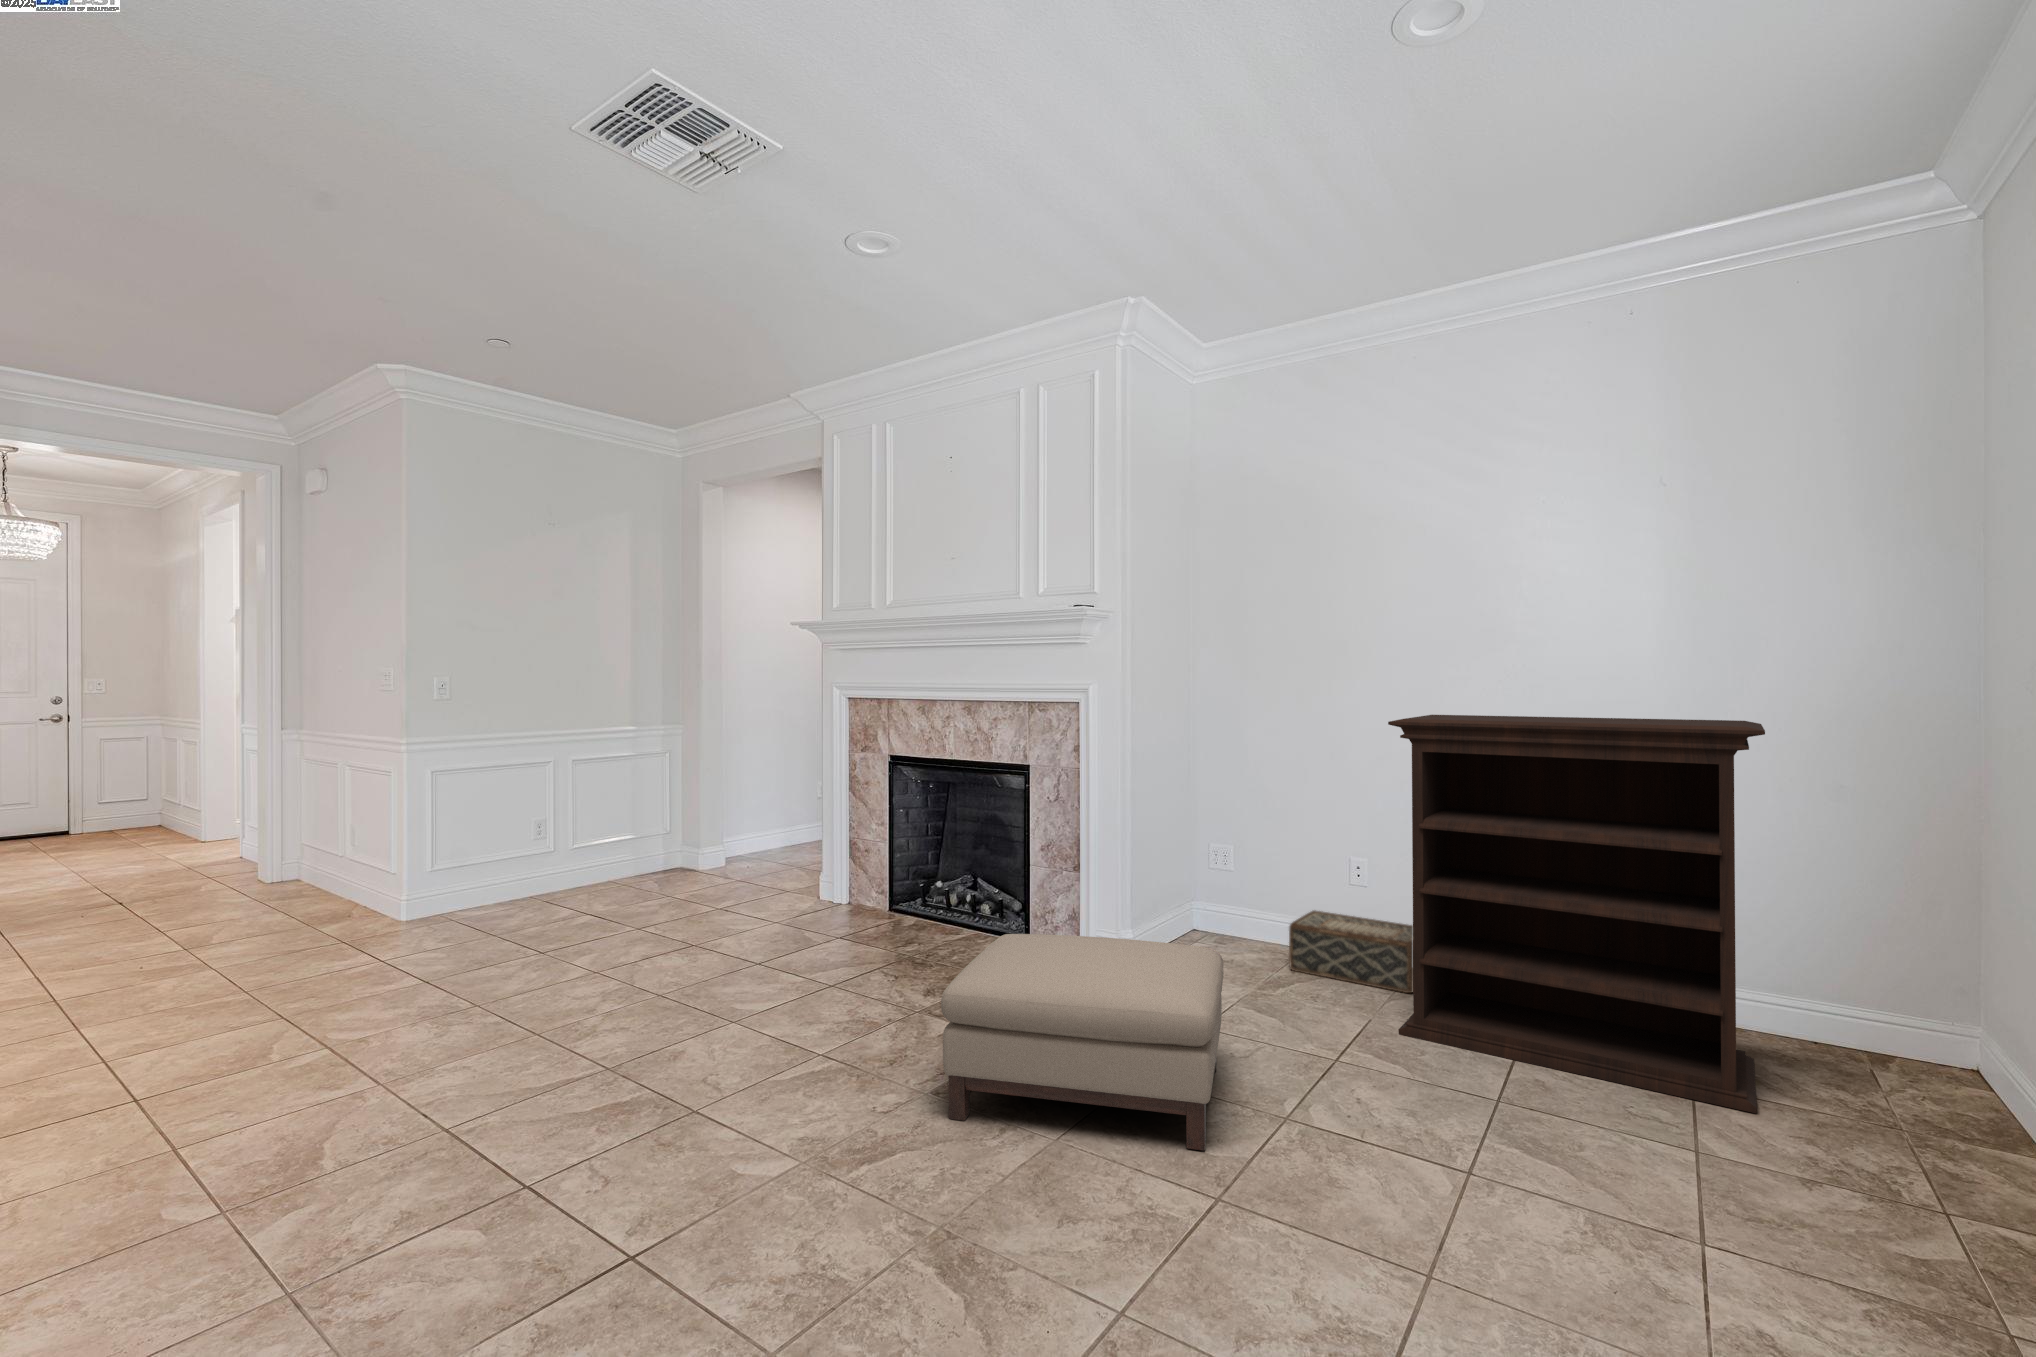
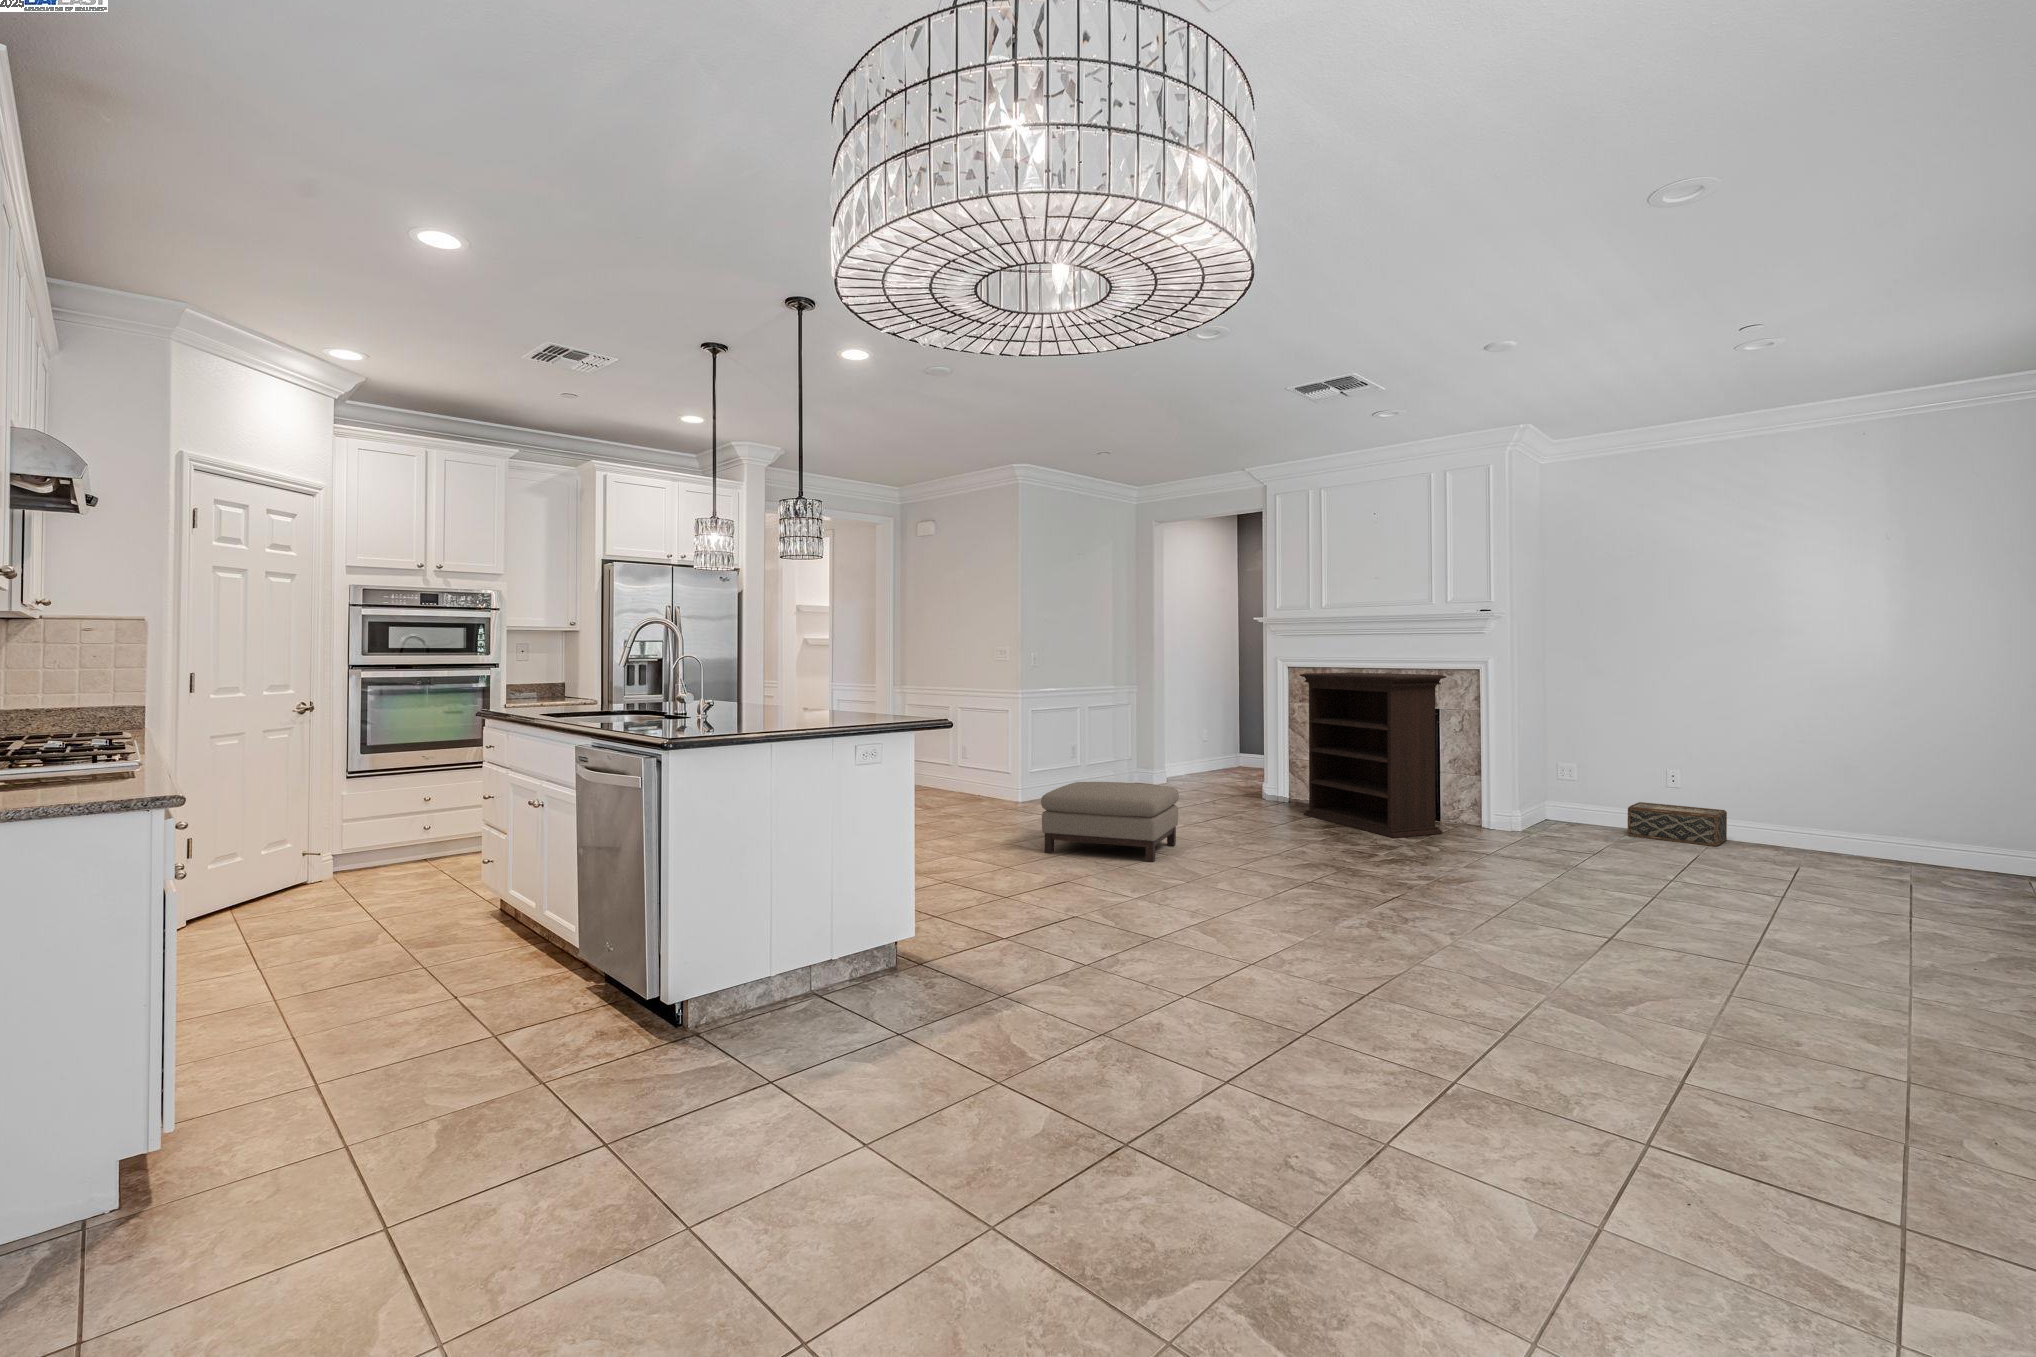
bookshelf: present [1388,715,1765,1113] -> present [1300,673,1446,838]
ottoman: present [941,934,1224,1150] -> present [1041,782,1179,862]

